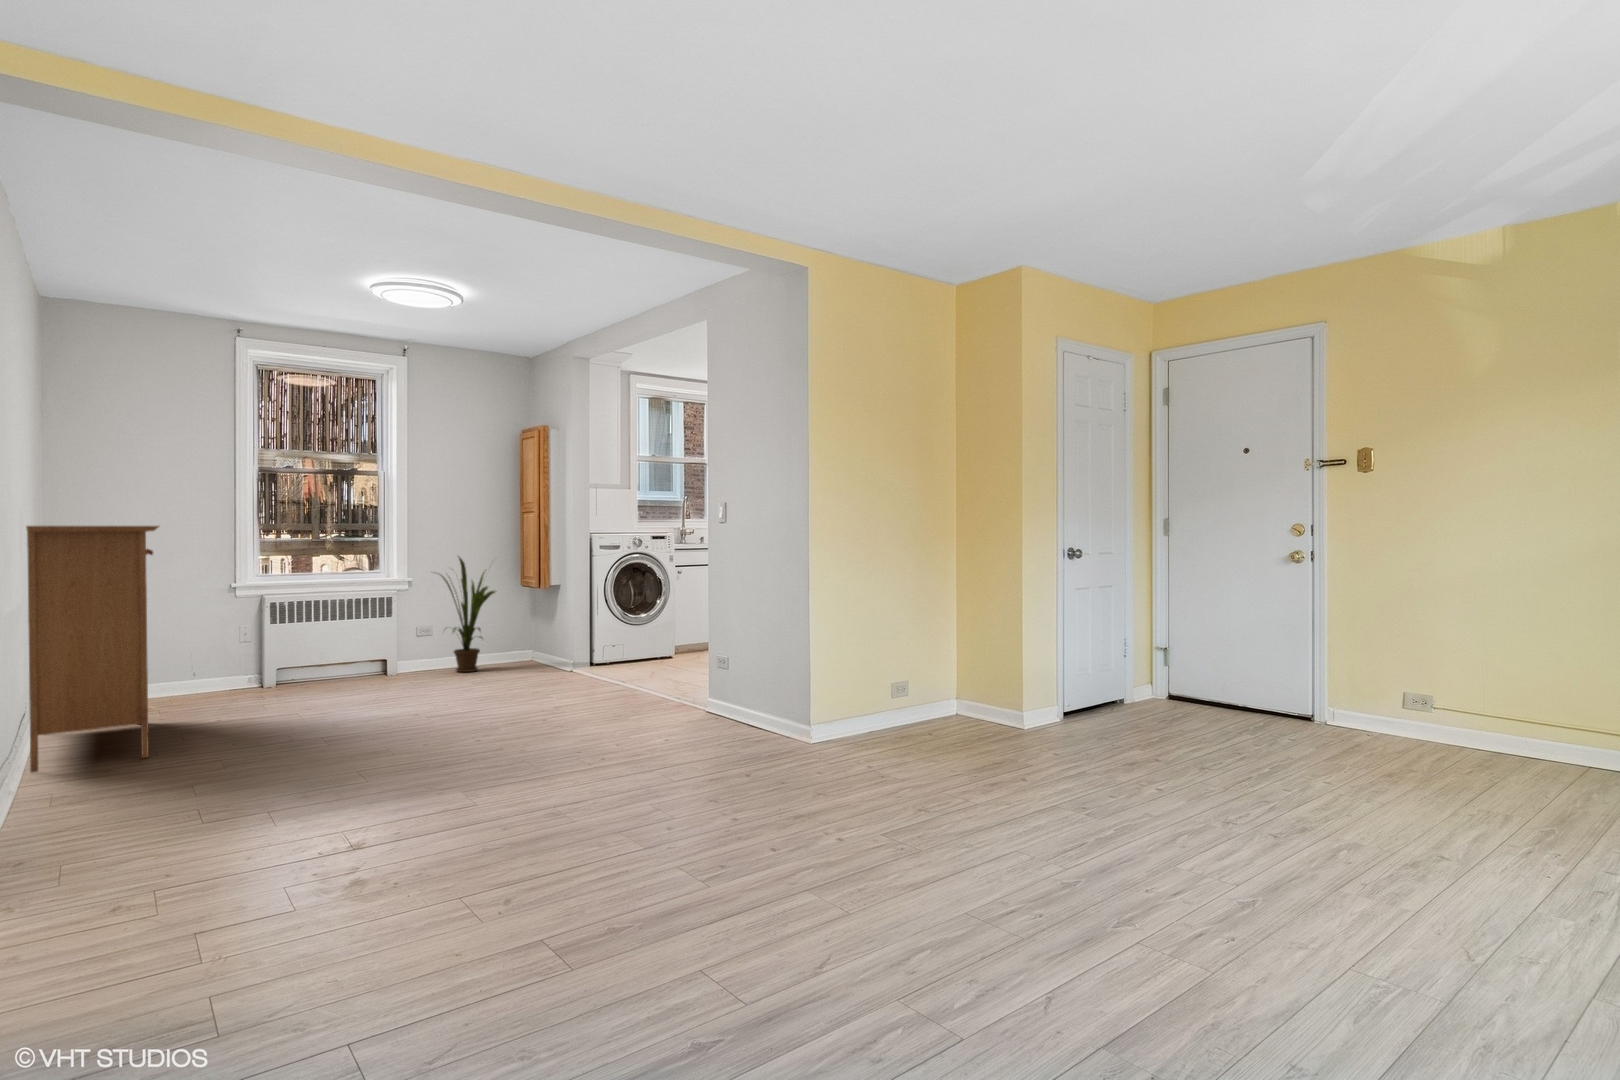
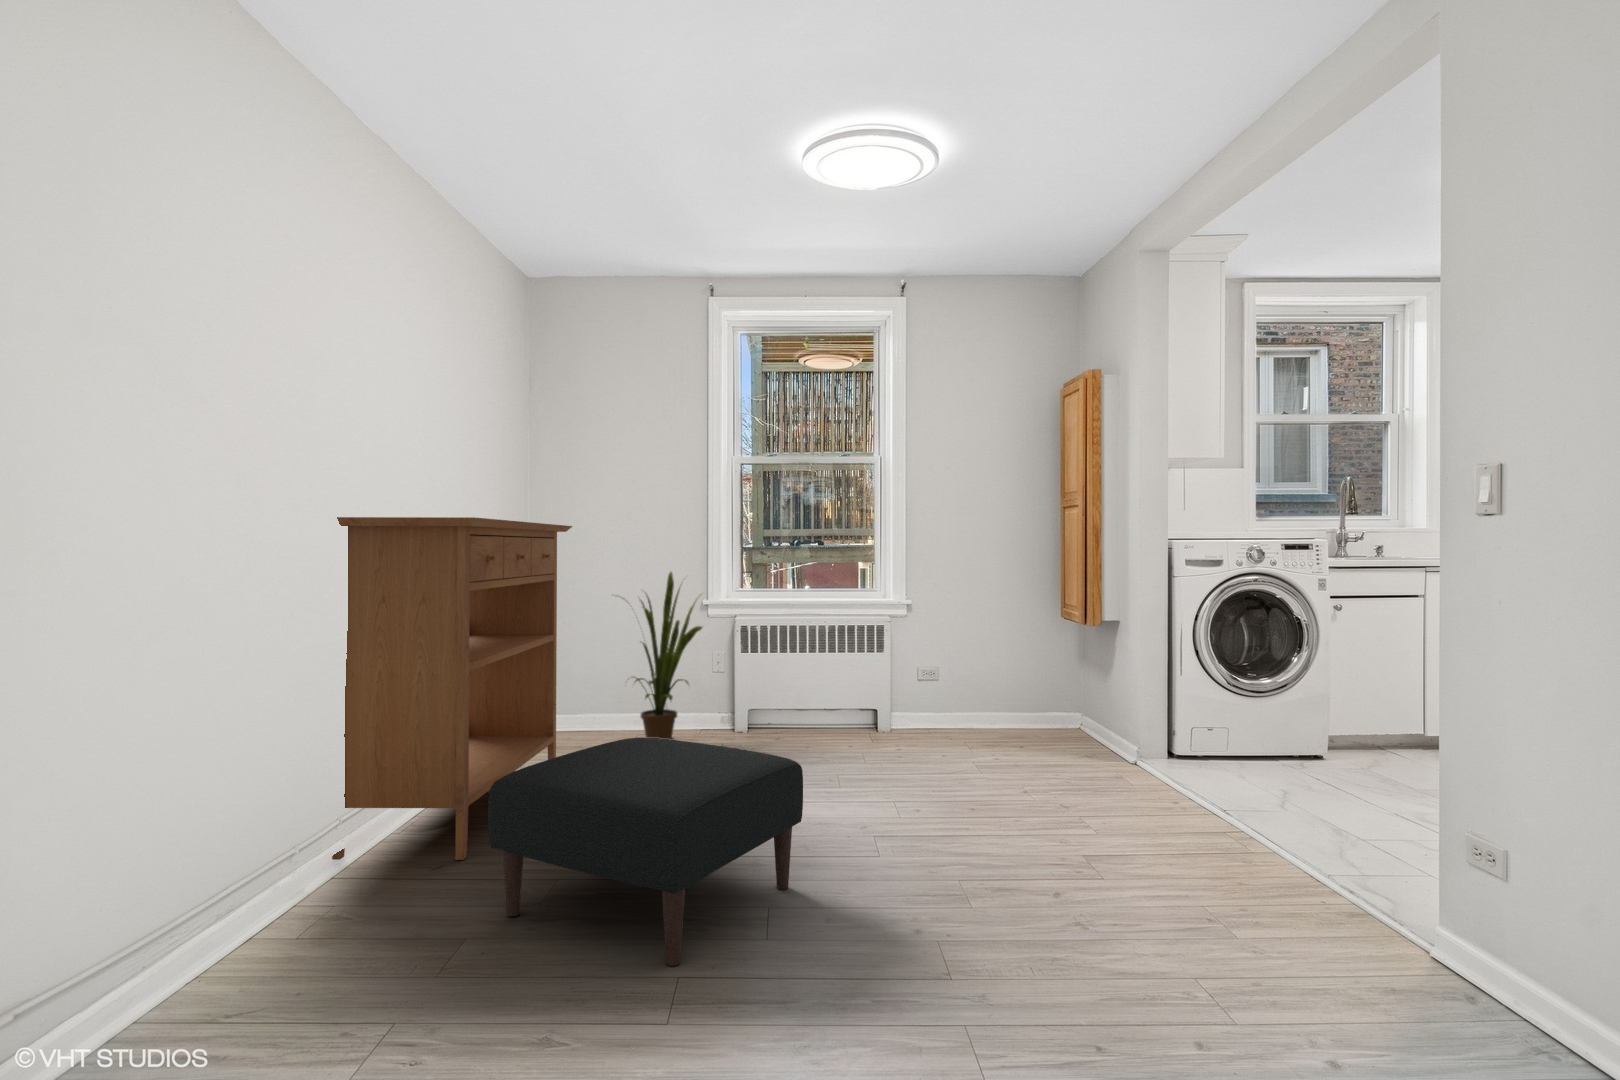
house plant: present [441,557,495,672] -> present [635,572,702,740]
ottoman: none [217,662,405,765] -> present [488,738,803,966]

